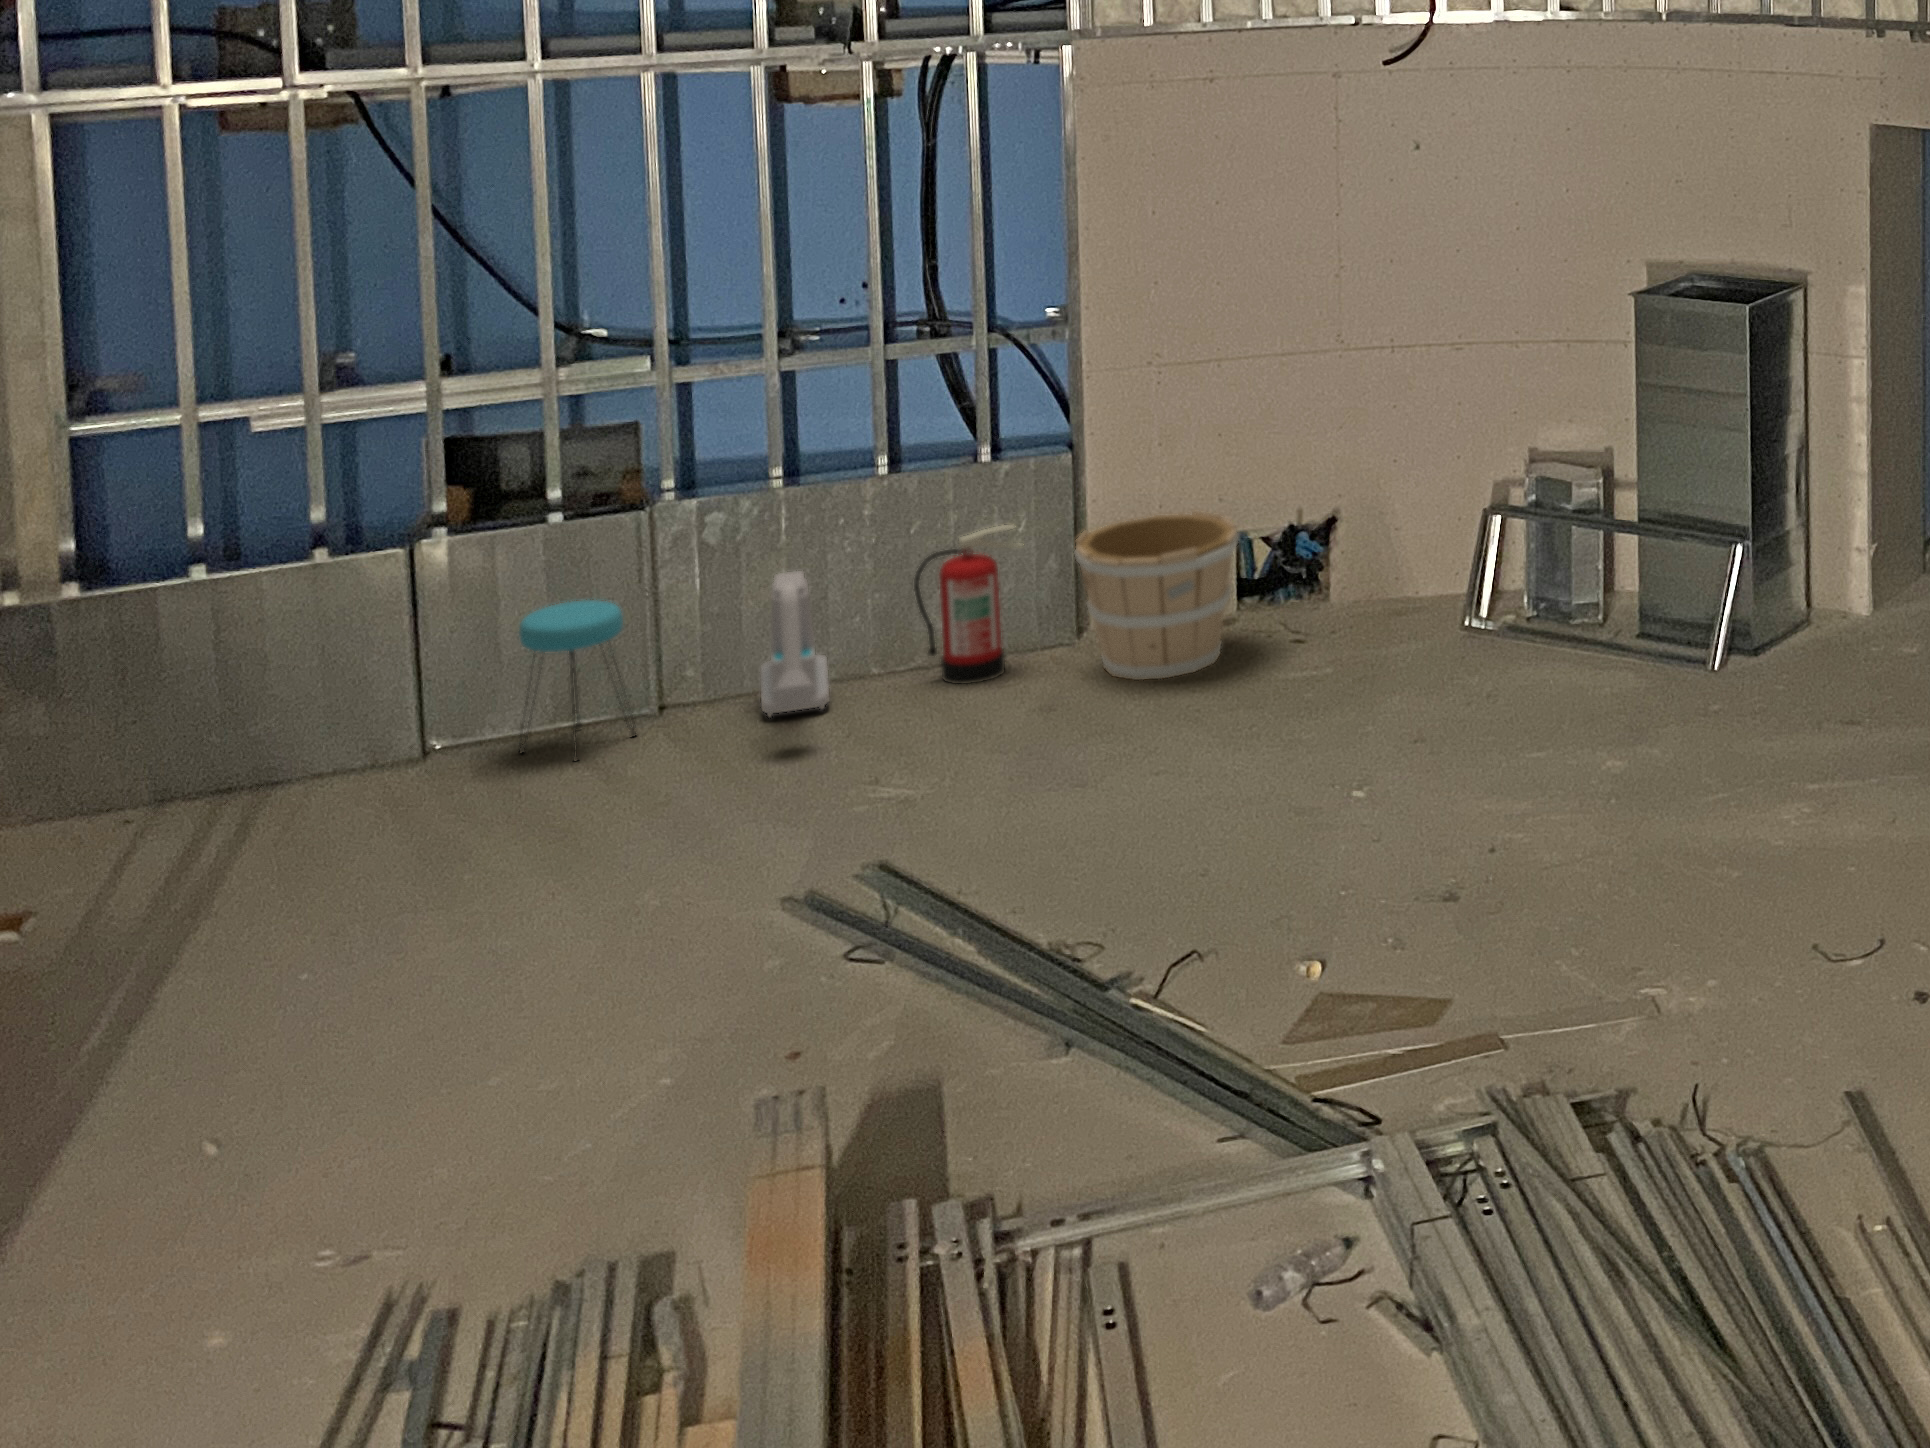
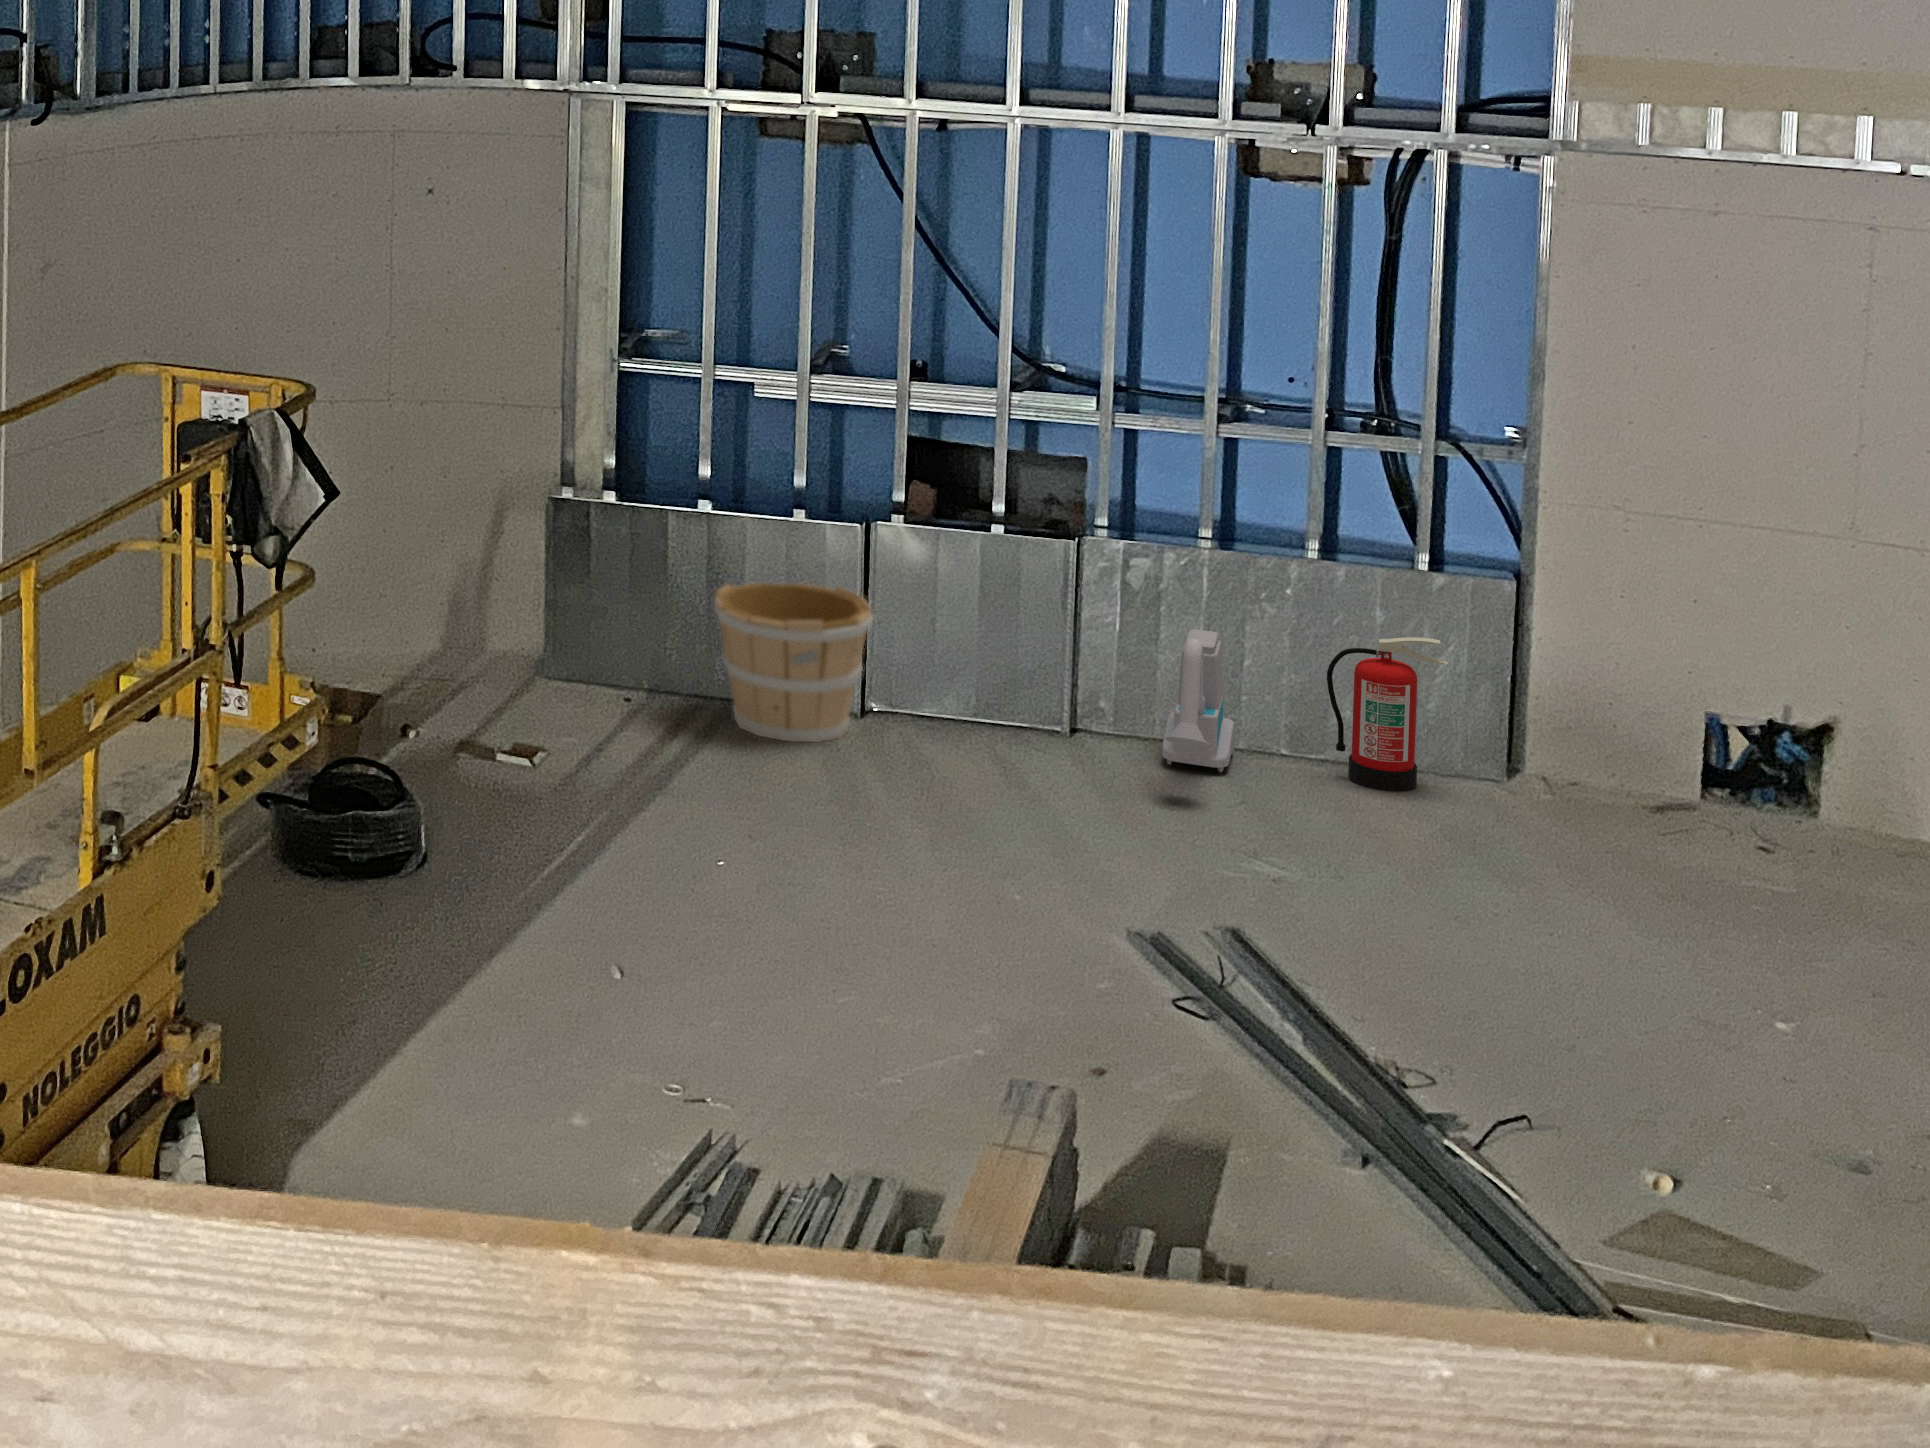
wooden bucket: present [1075,511,1239,680] -> present [714,583,874,742]
stool: present [519,600,636,761] -> none [941,606,1047,752]

